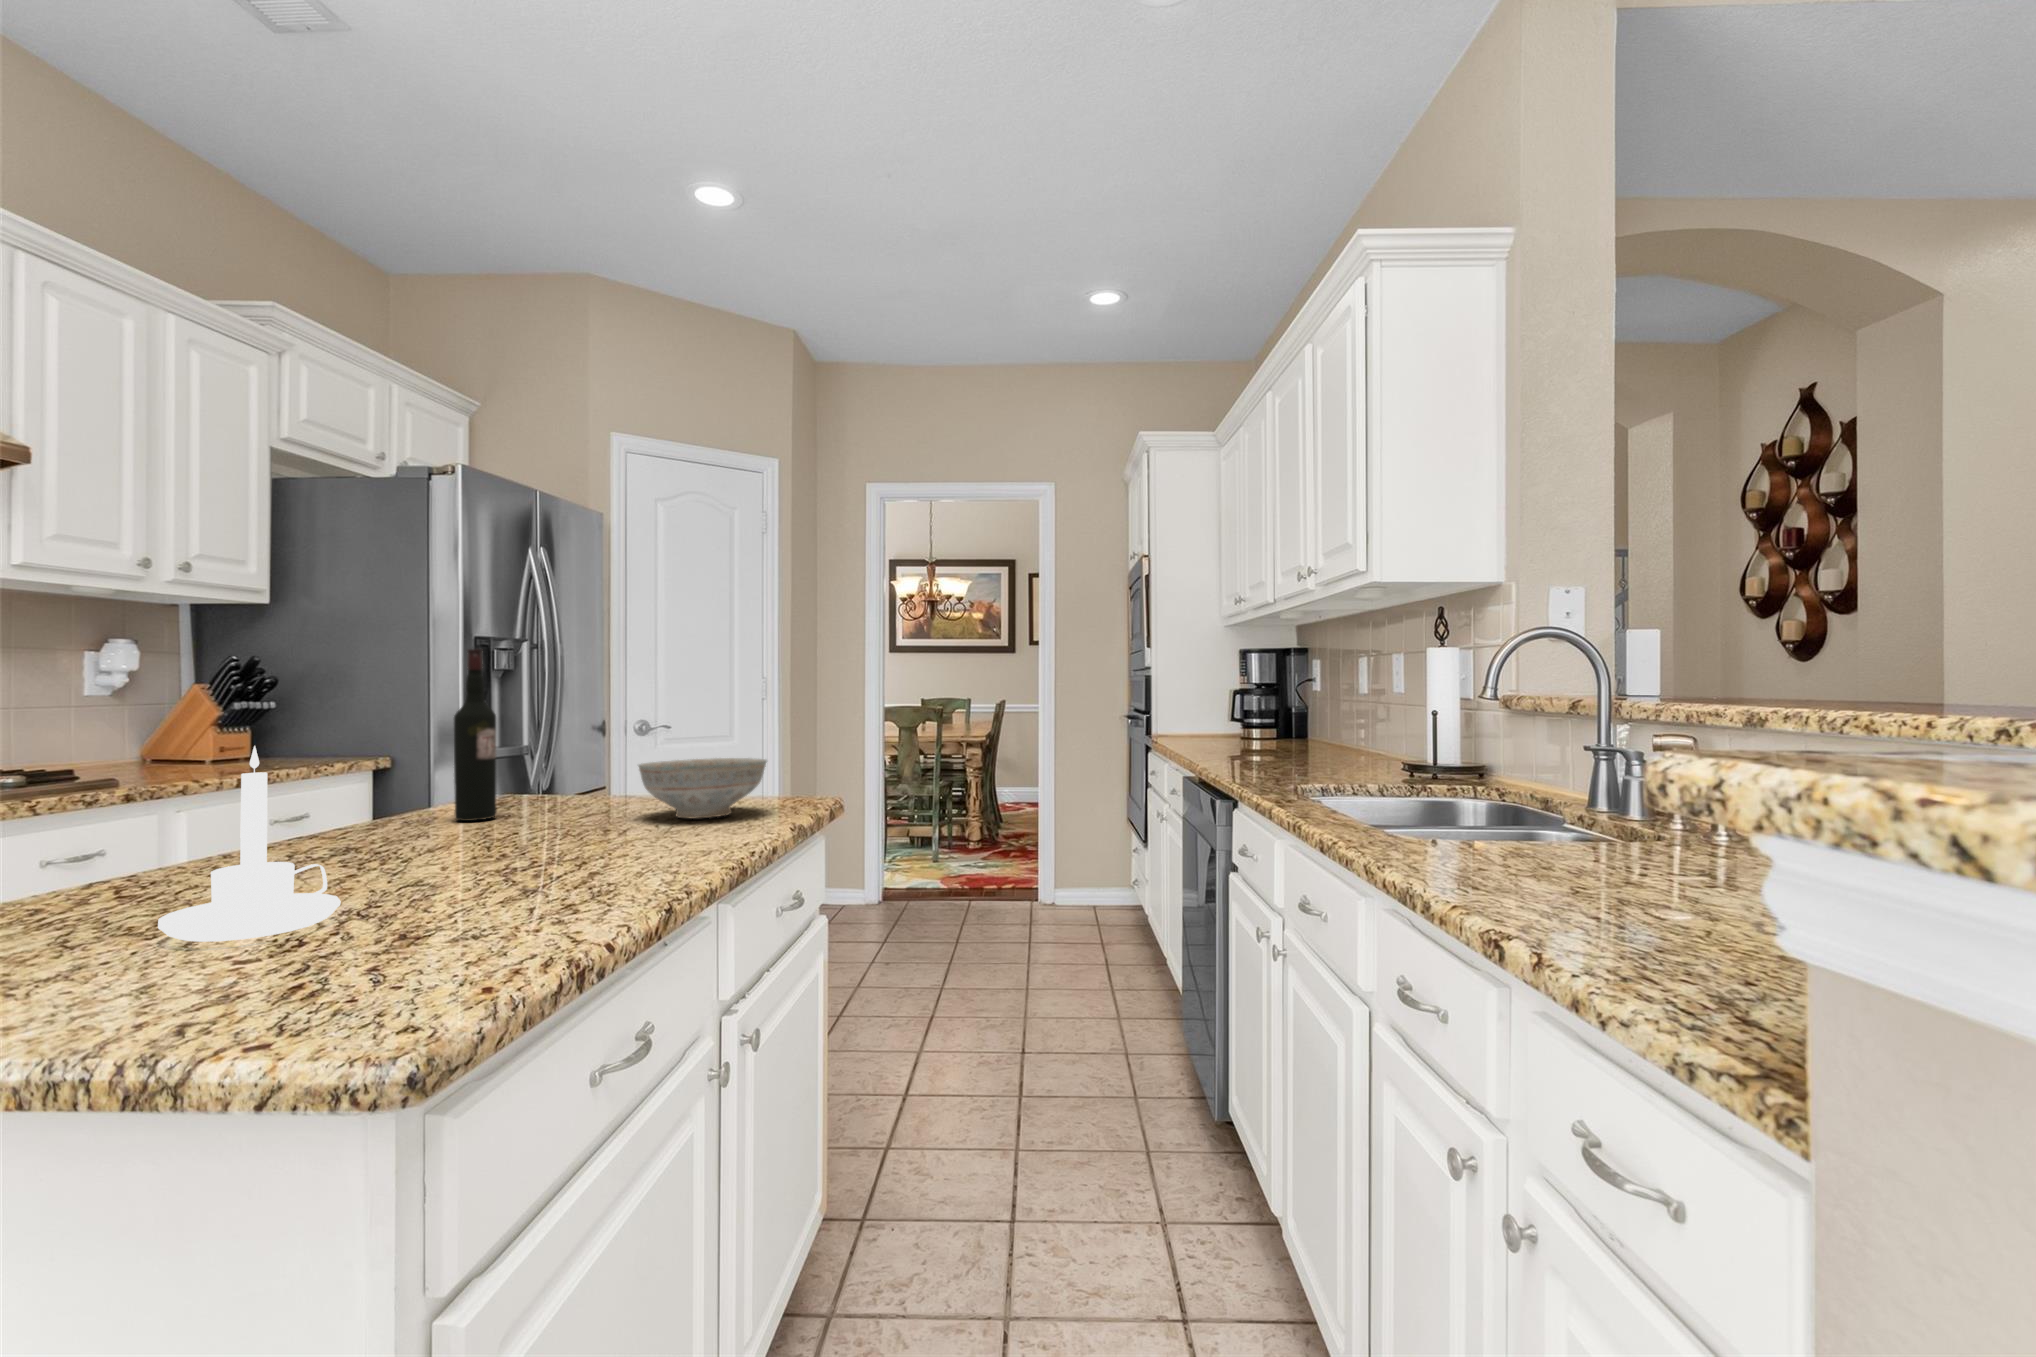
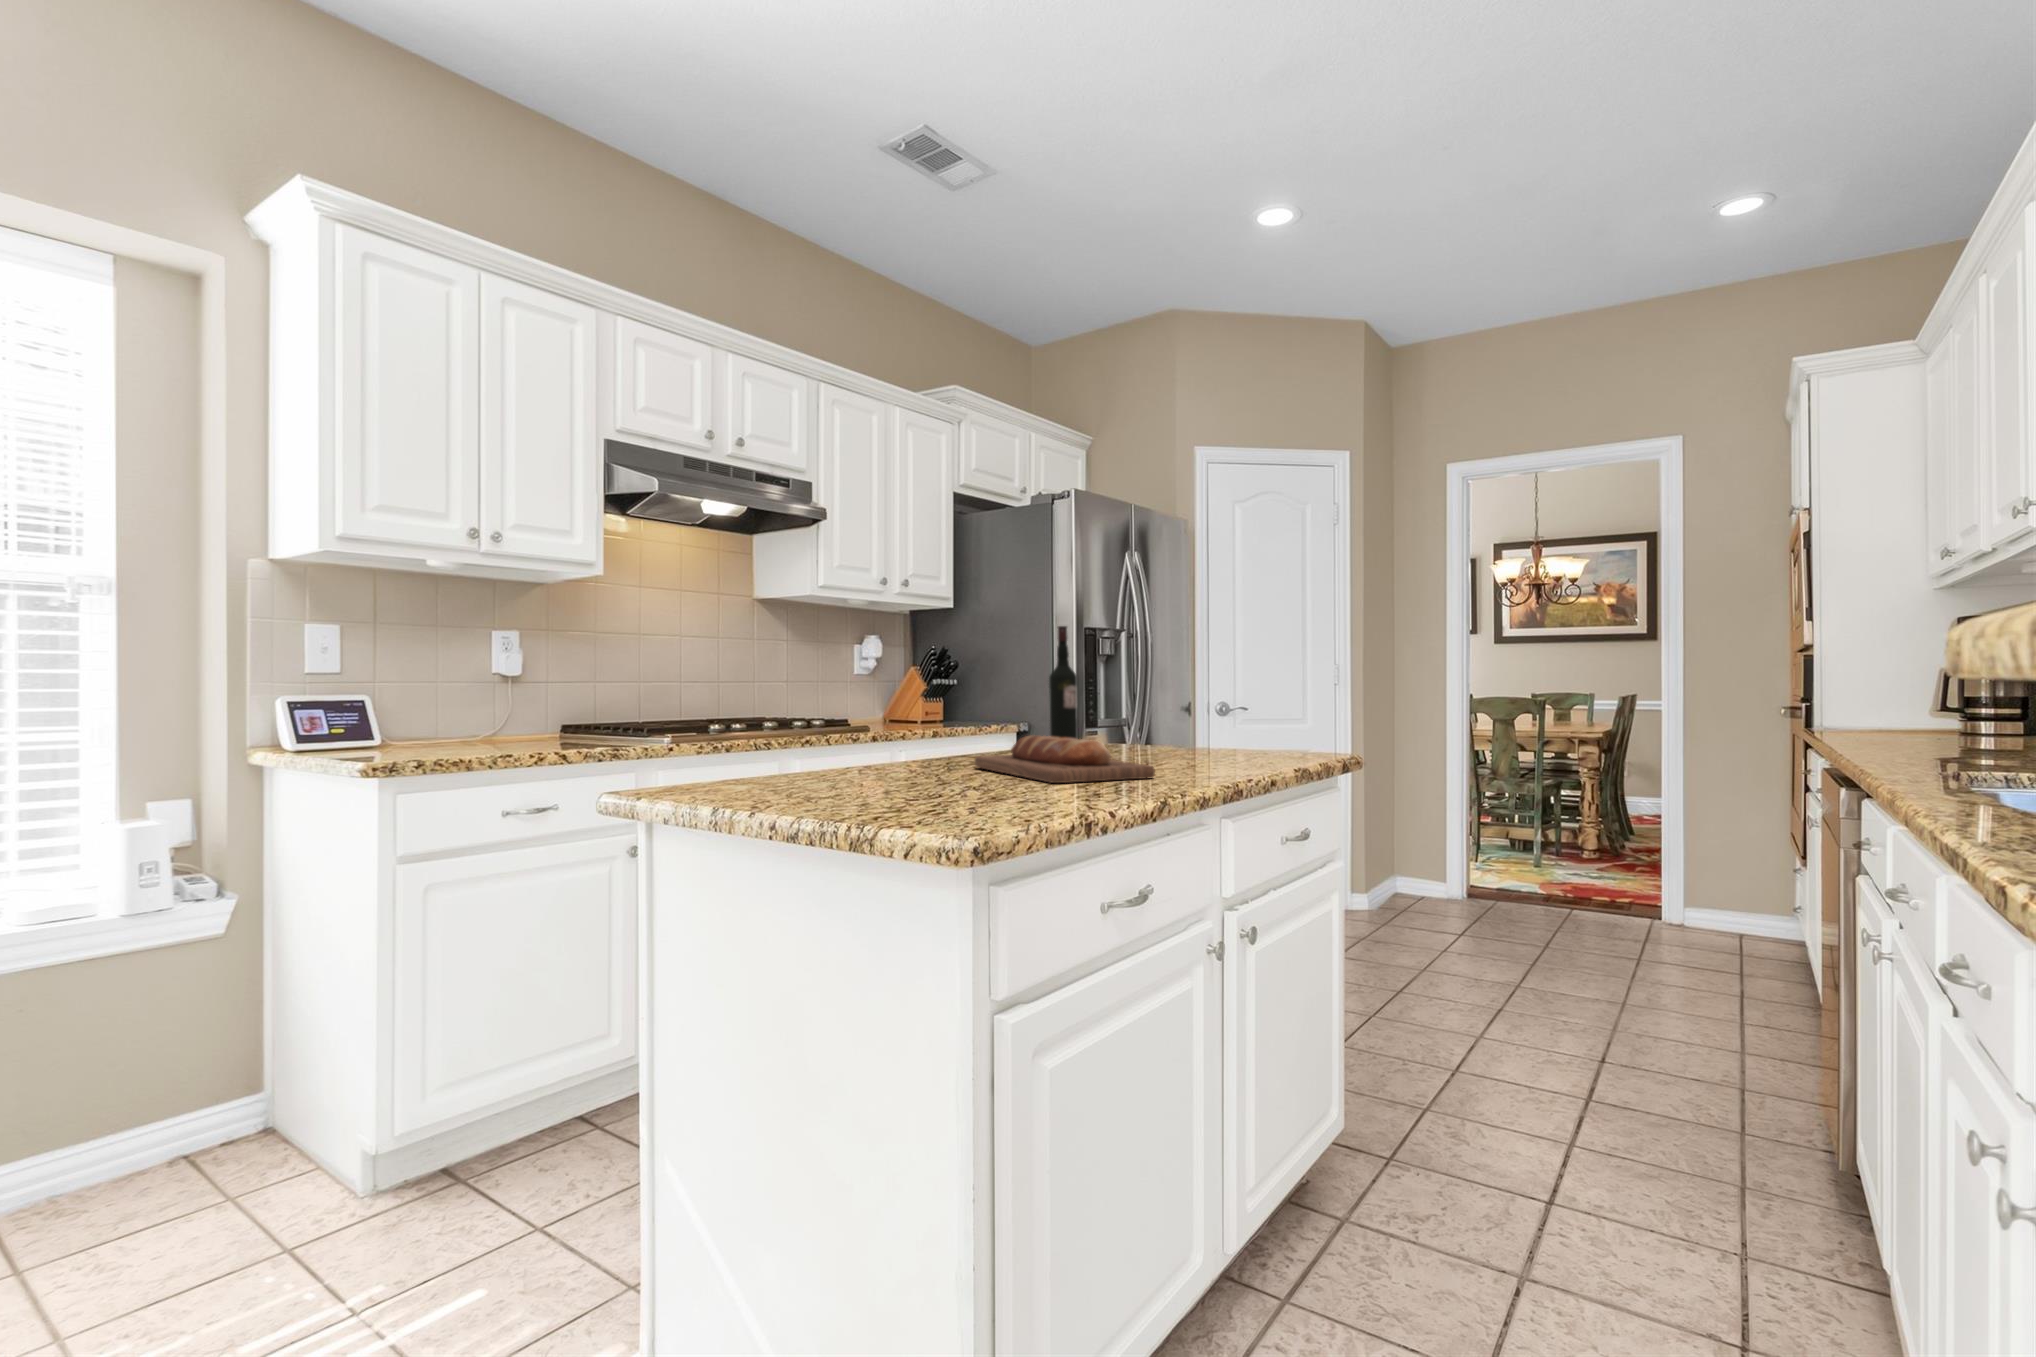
candle holder: present [158,746,341,942] -> none [881,675,967,790]
decorative bowl: present [638,758,767,818] -> none [1174,714,1280,760]
bread loaf: none [338,811,635,890] -> present [975,735,1155,783]

